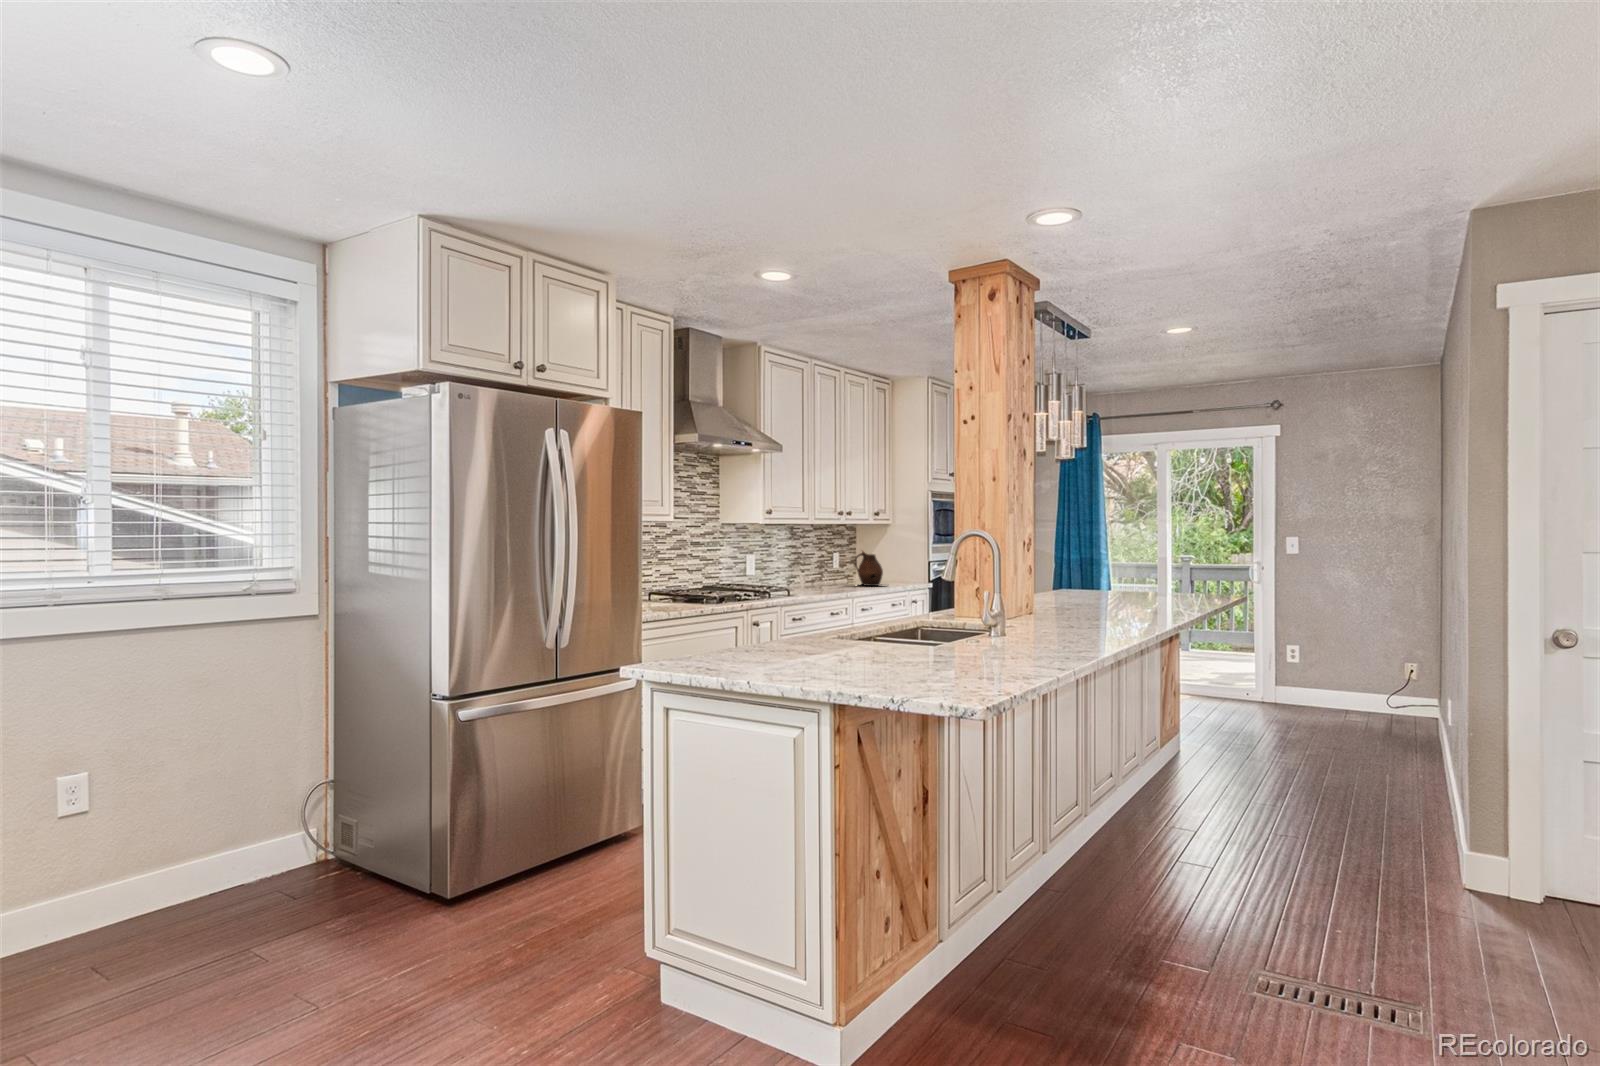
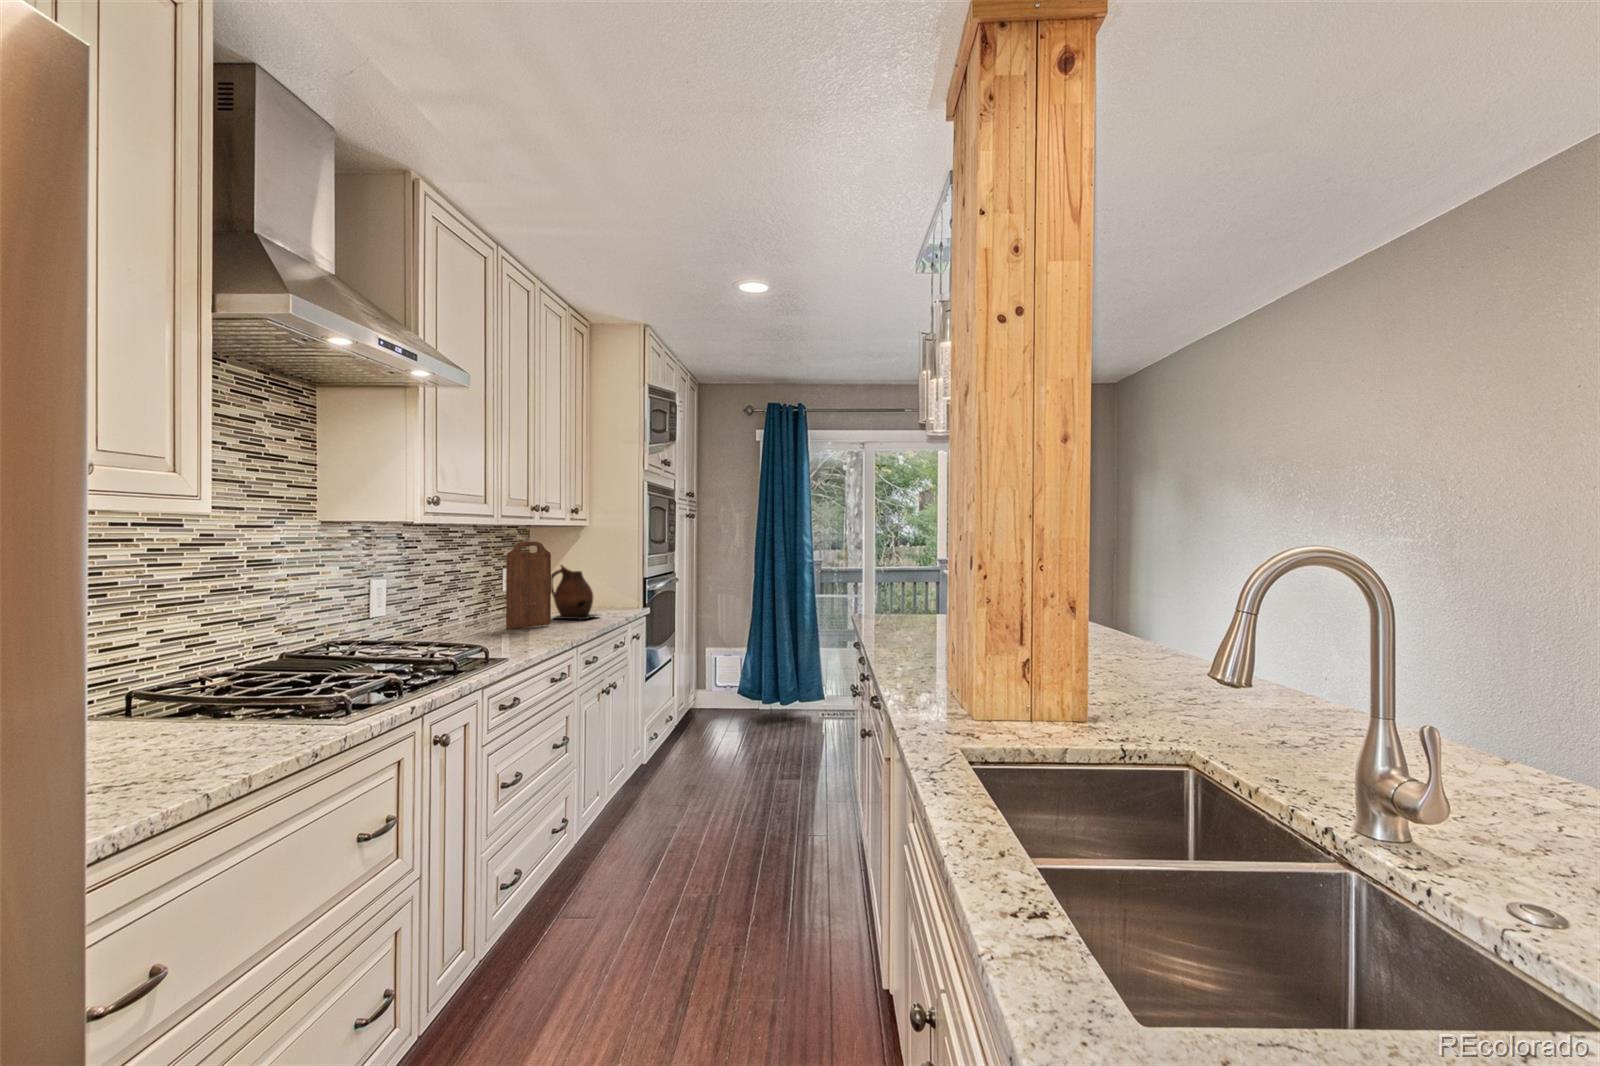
cutting board: none [820,534,848,588] -> present [506,541,551,629]

